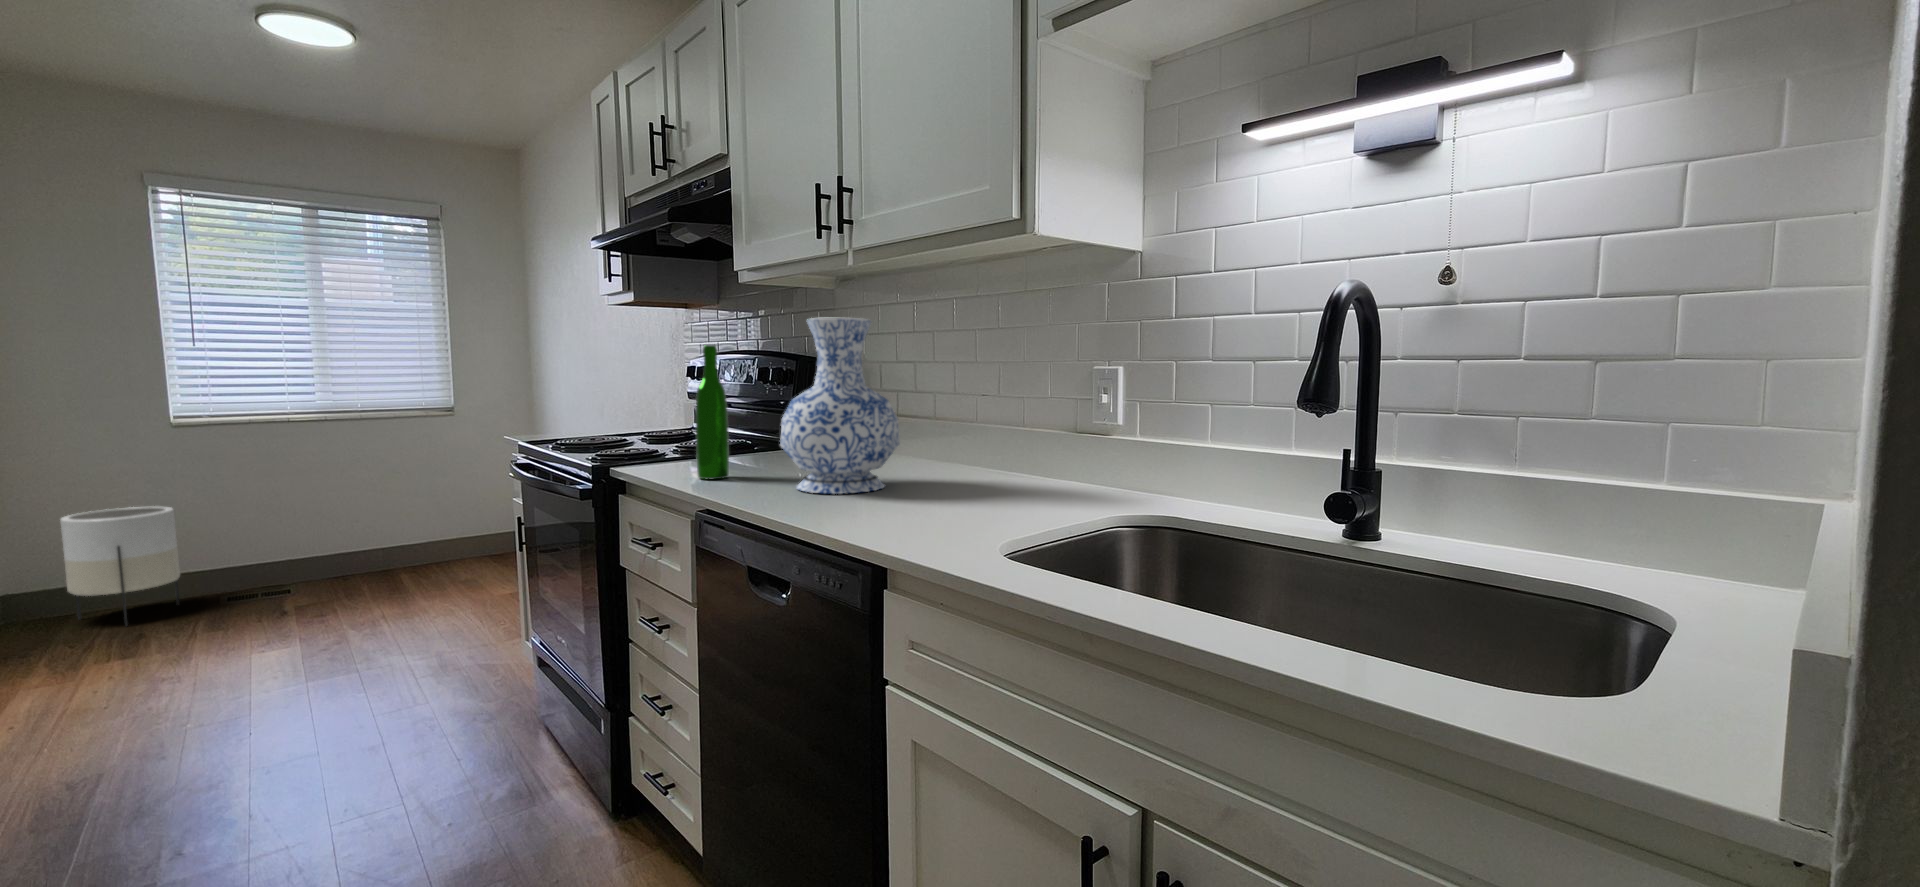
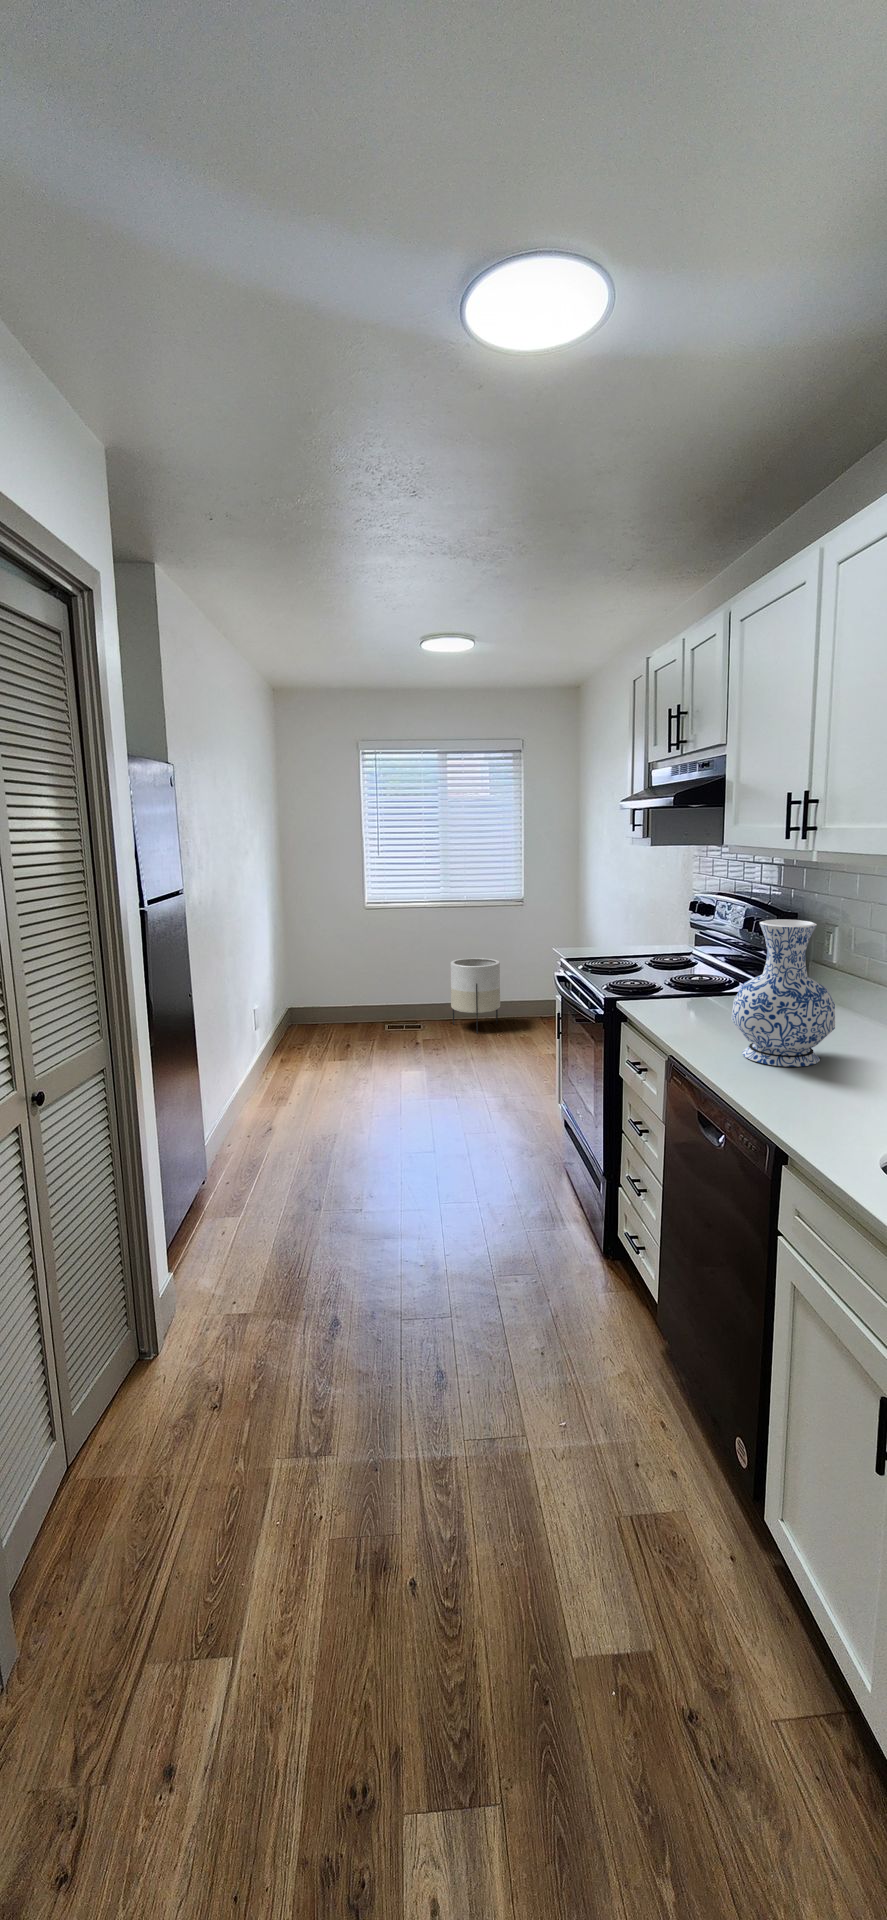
wine bottle: present [696,345,729,479] -> none [674,927,700,1031]
planter: present [60,506,180,626] -> present [451,958,500,1034]

